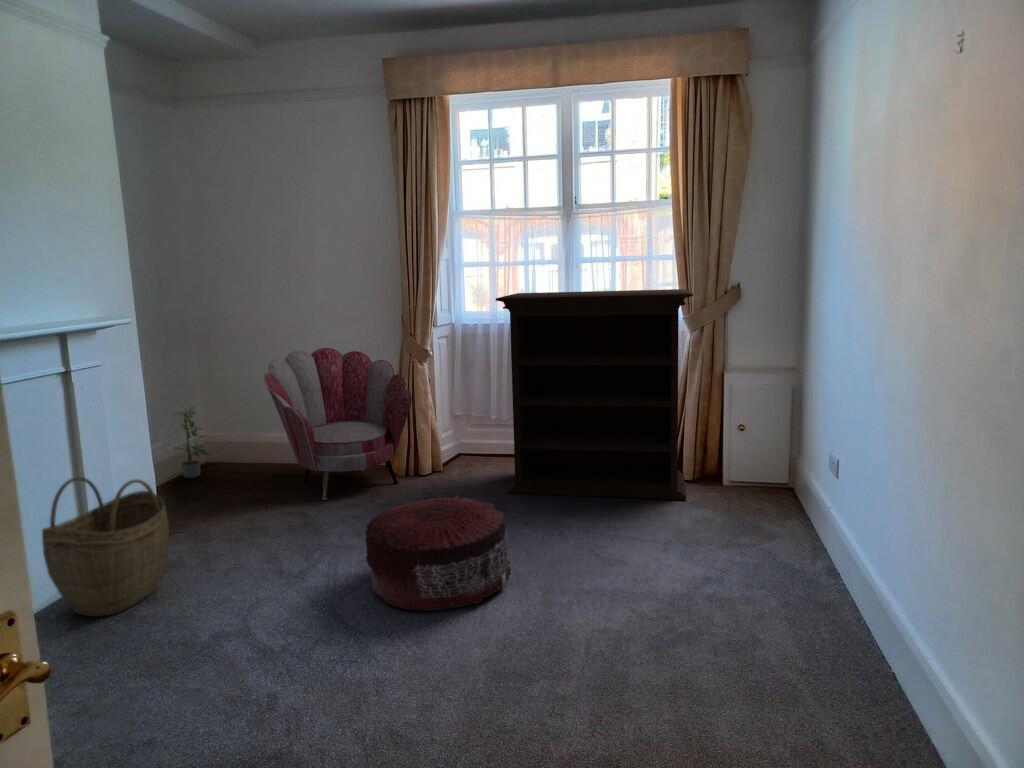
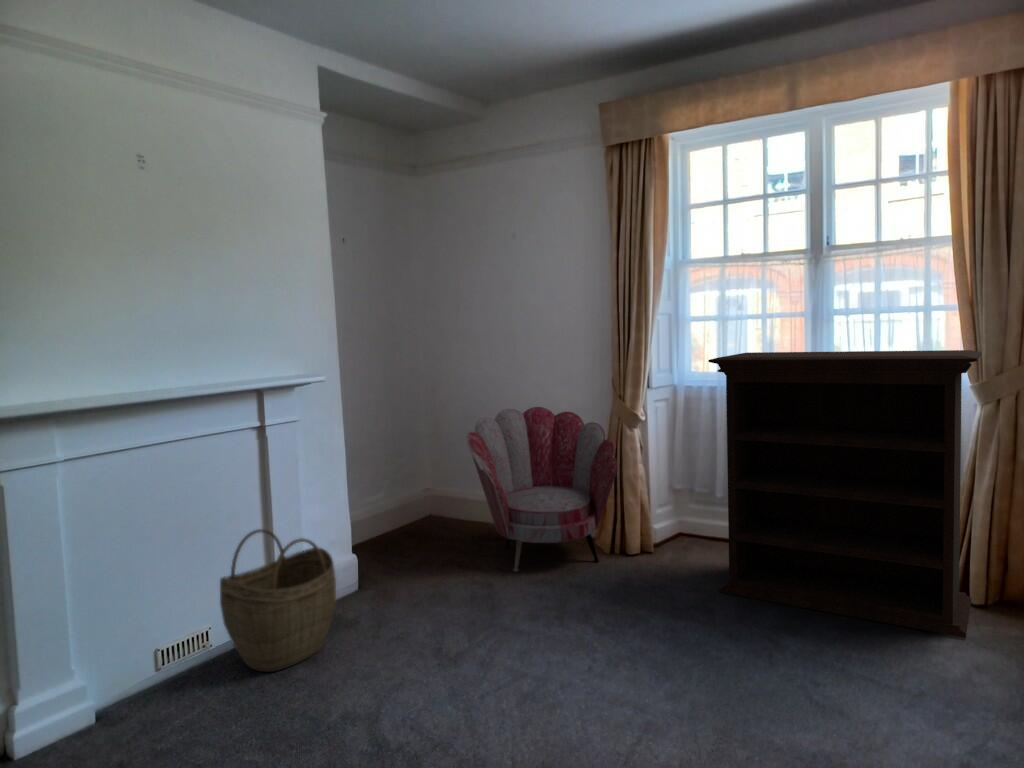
potted plant: present [174,407,210,478] -> none [391,457,427,530]
pouf: present [365,495,511,611] -> none [508,594,687,743]

